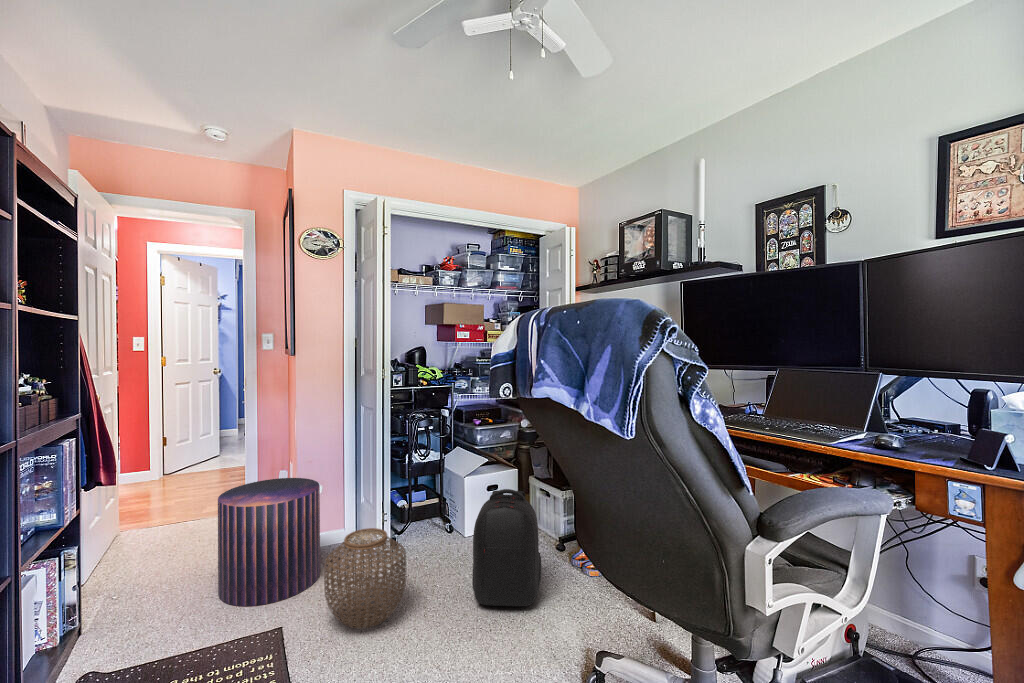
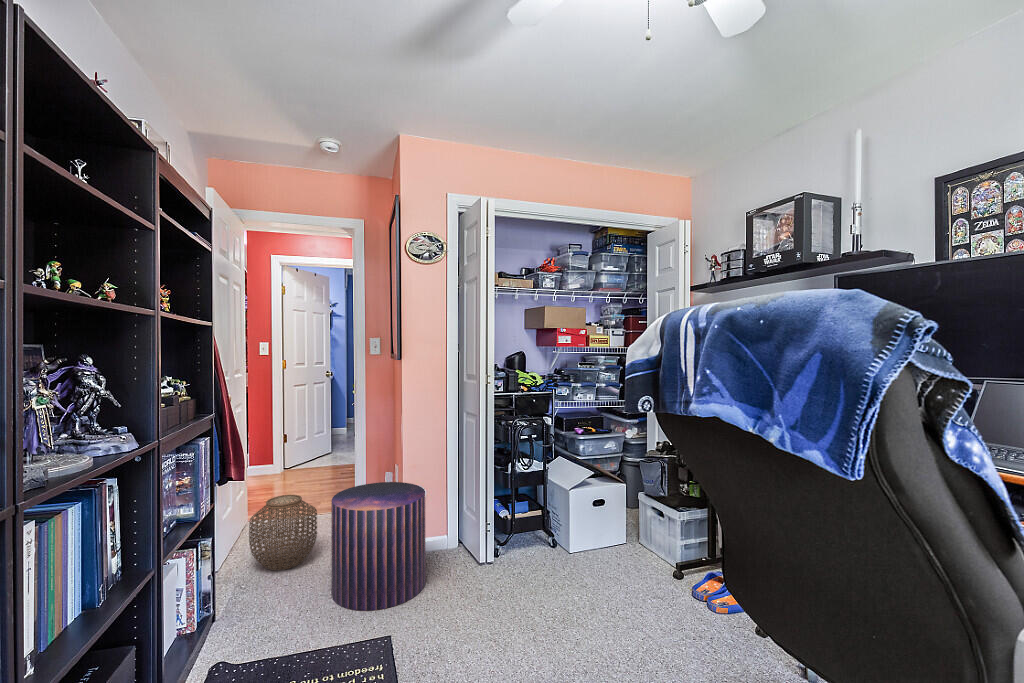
backpack: present [472,489,541,606] -> none [586,509,664,644]
woven basket: present [324,528,406,628] -> present [249,495,317,570]

